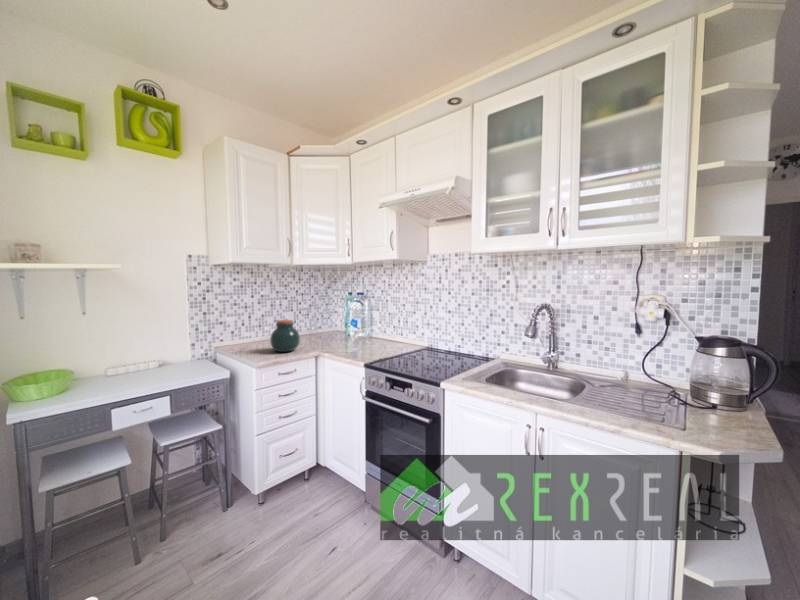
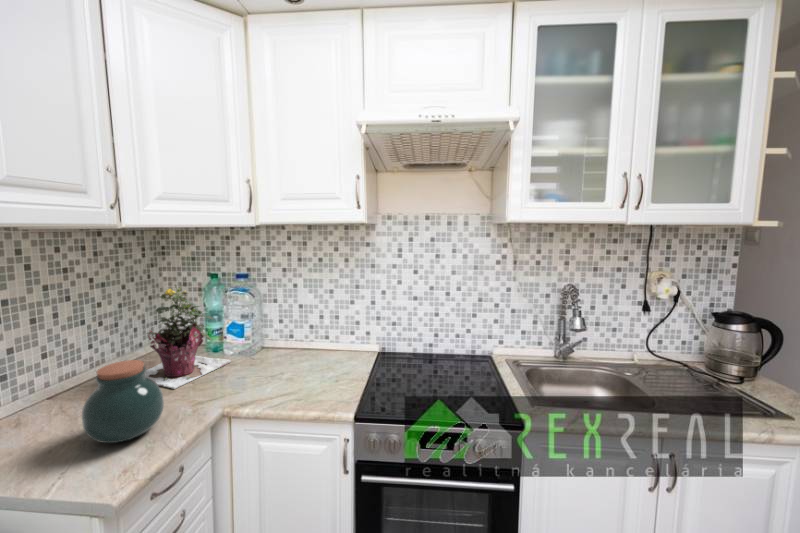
potted plant: none [304,295,348,344] -> present [145,285,231,389]

